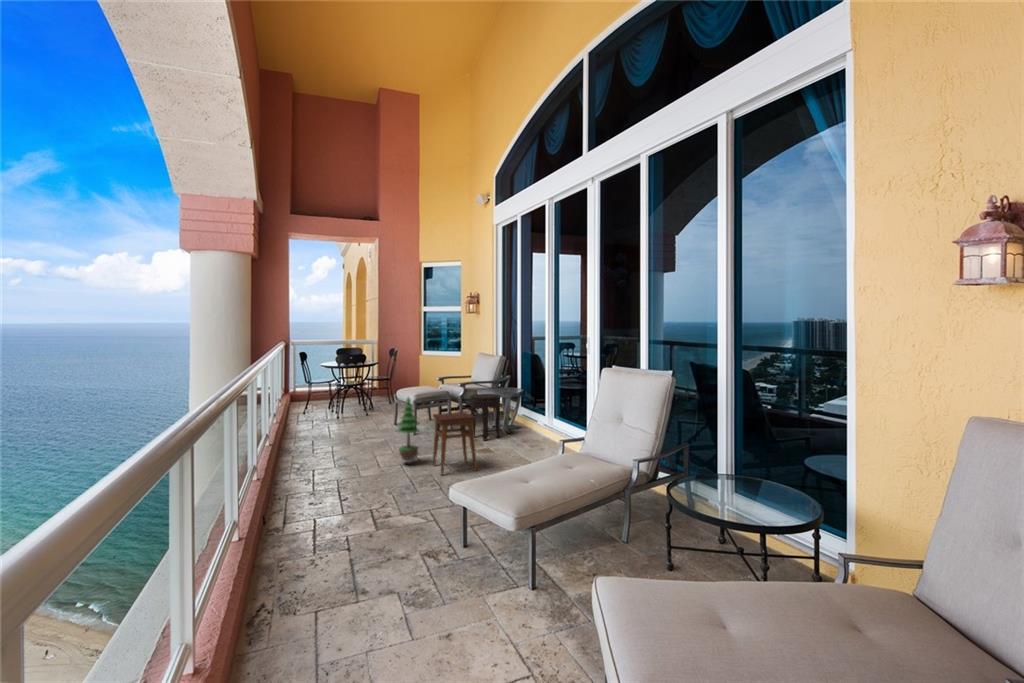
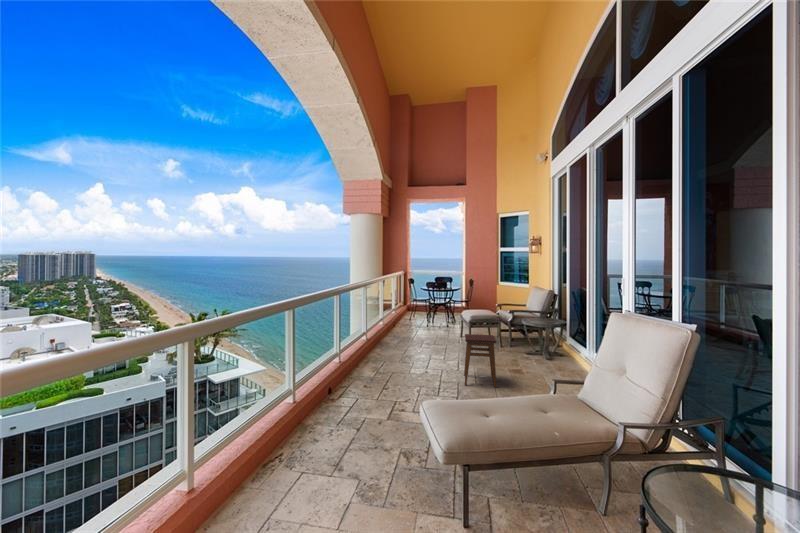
side table: present [470,394,500,440] -> none [511,321,539,361]
potted tree: present [397,398,419,463] -> none [438,317,457,370]

